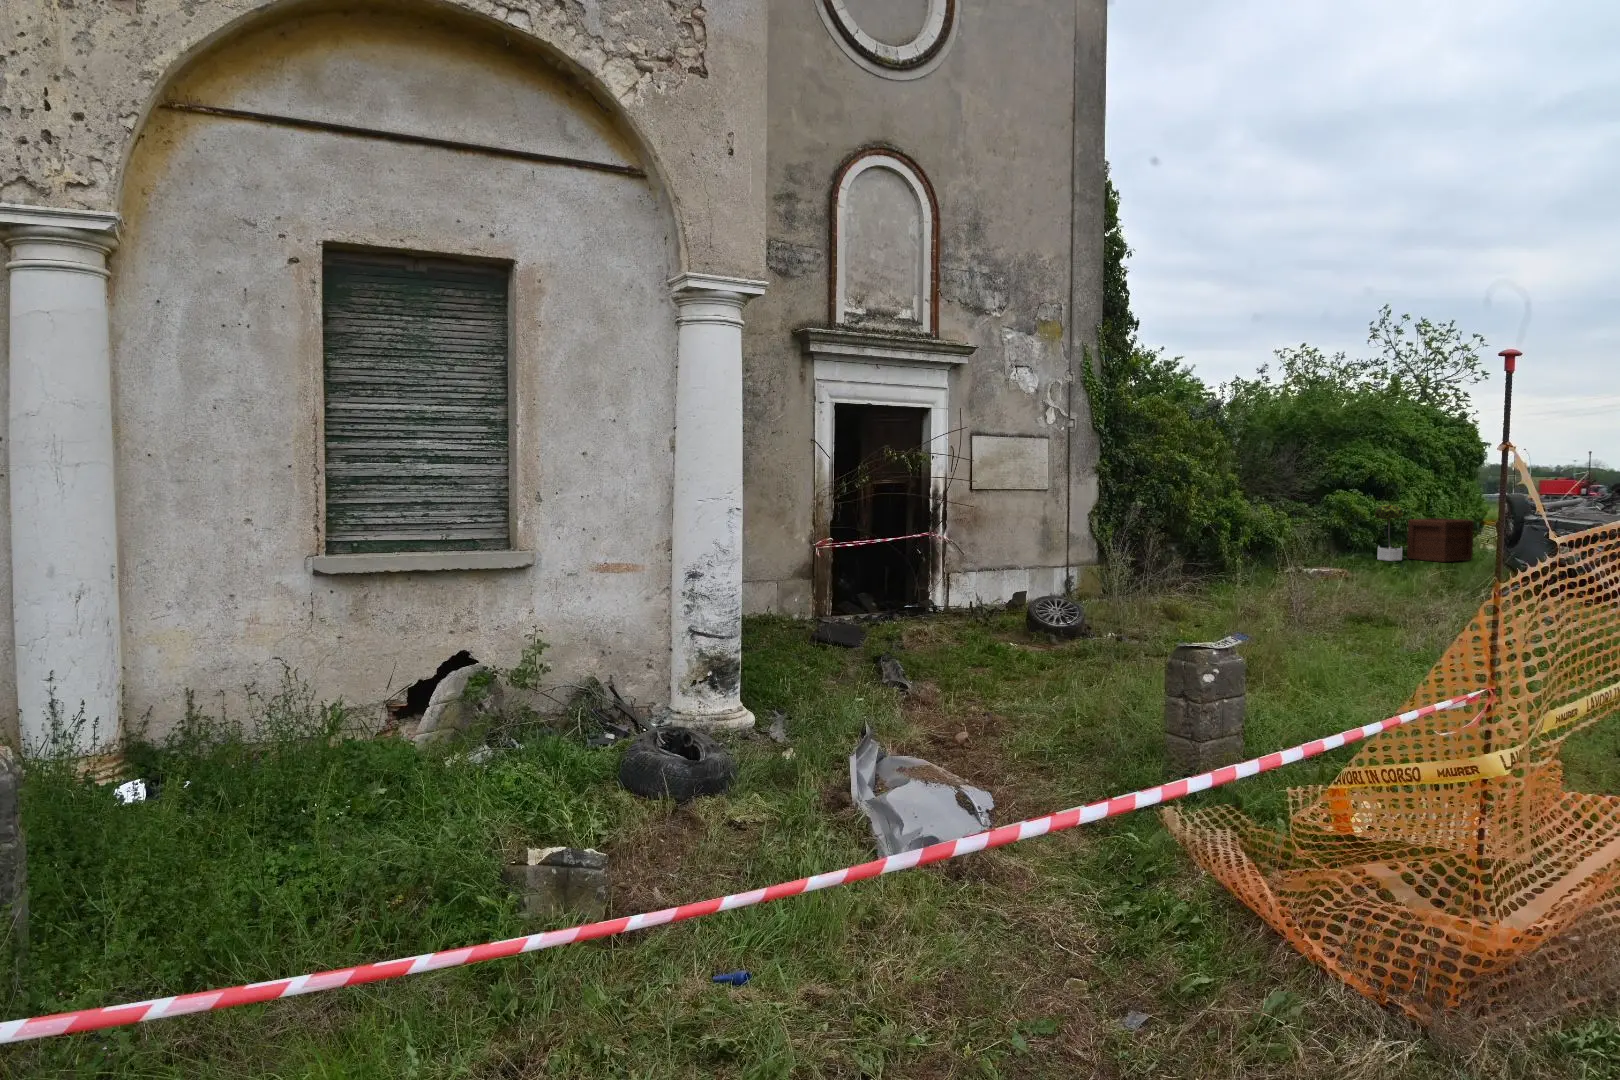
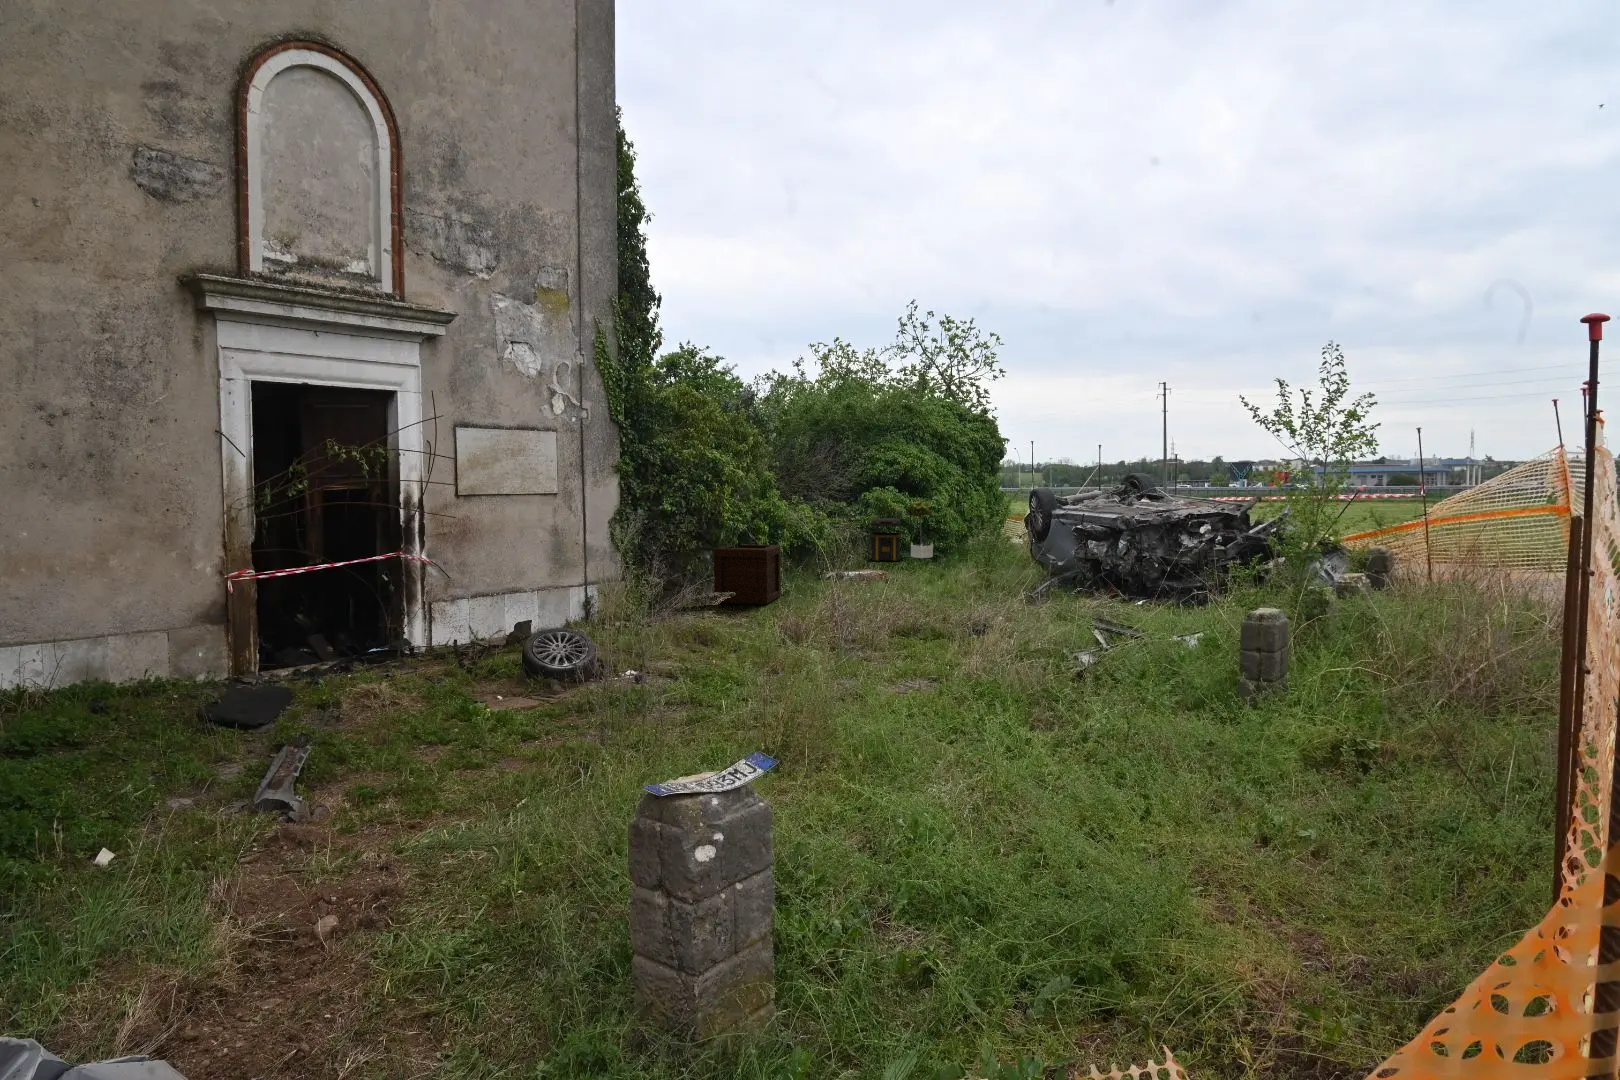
wooden crate: present [1407,518,1474,562] -> present [714,544,781,605]
toolbox: none [1334,521,1367,563] -> present [871,518,901,561]

